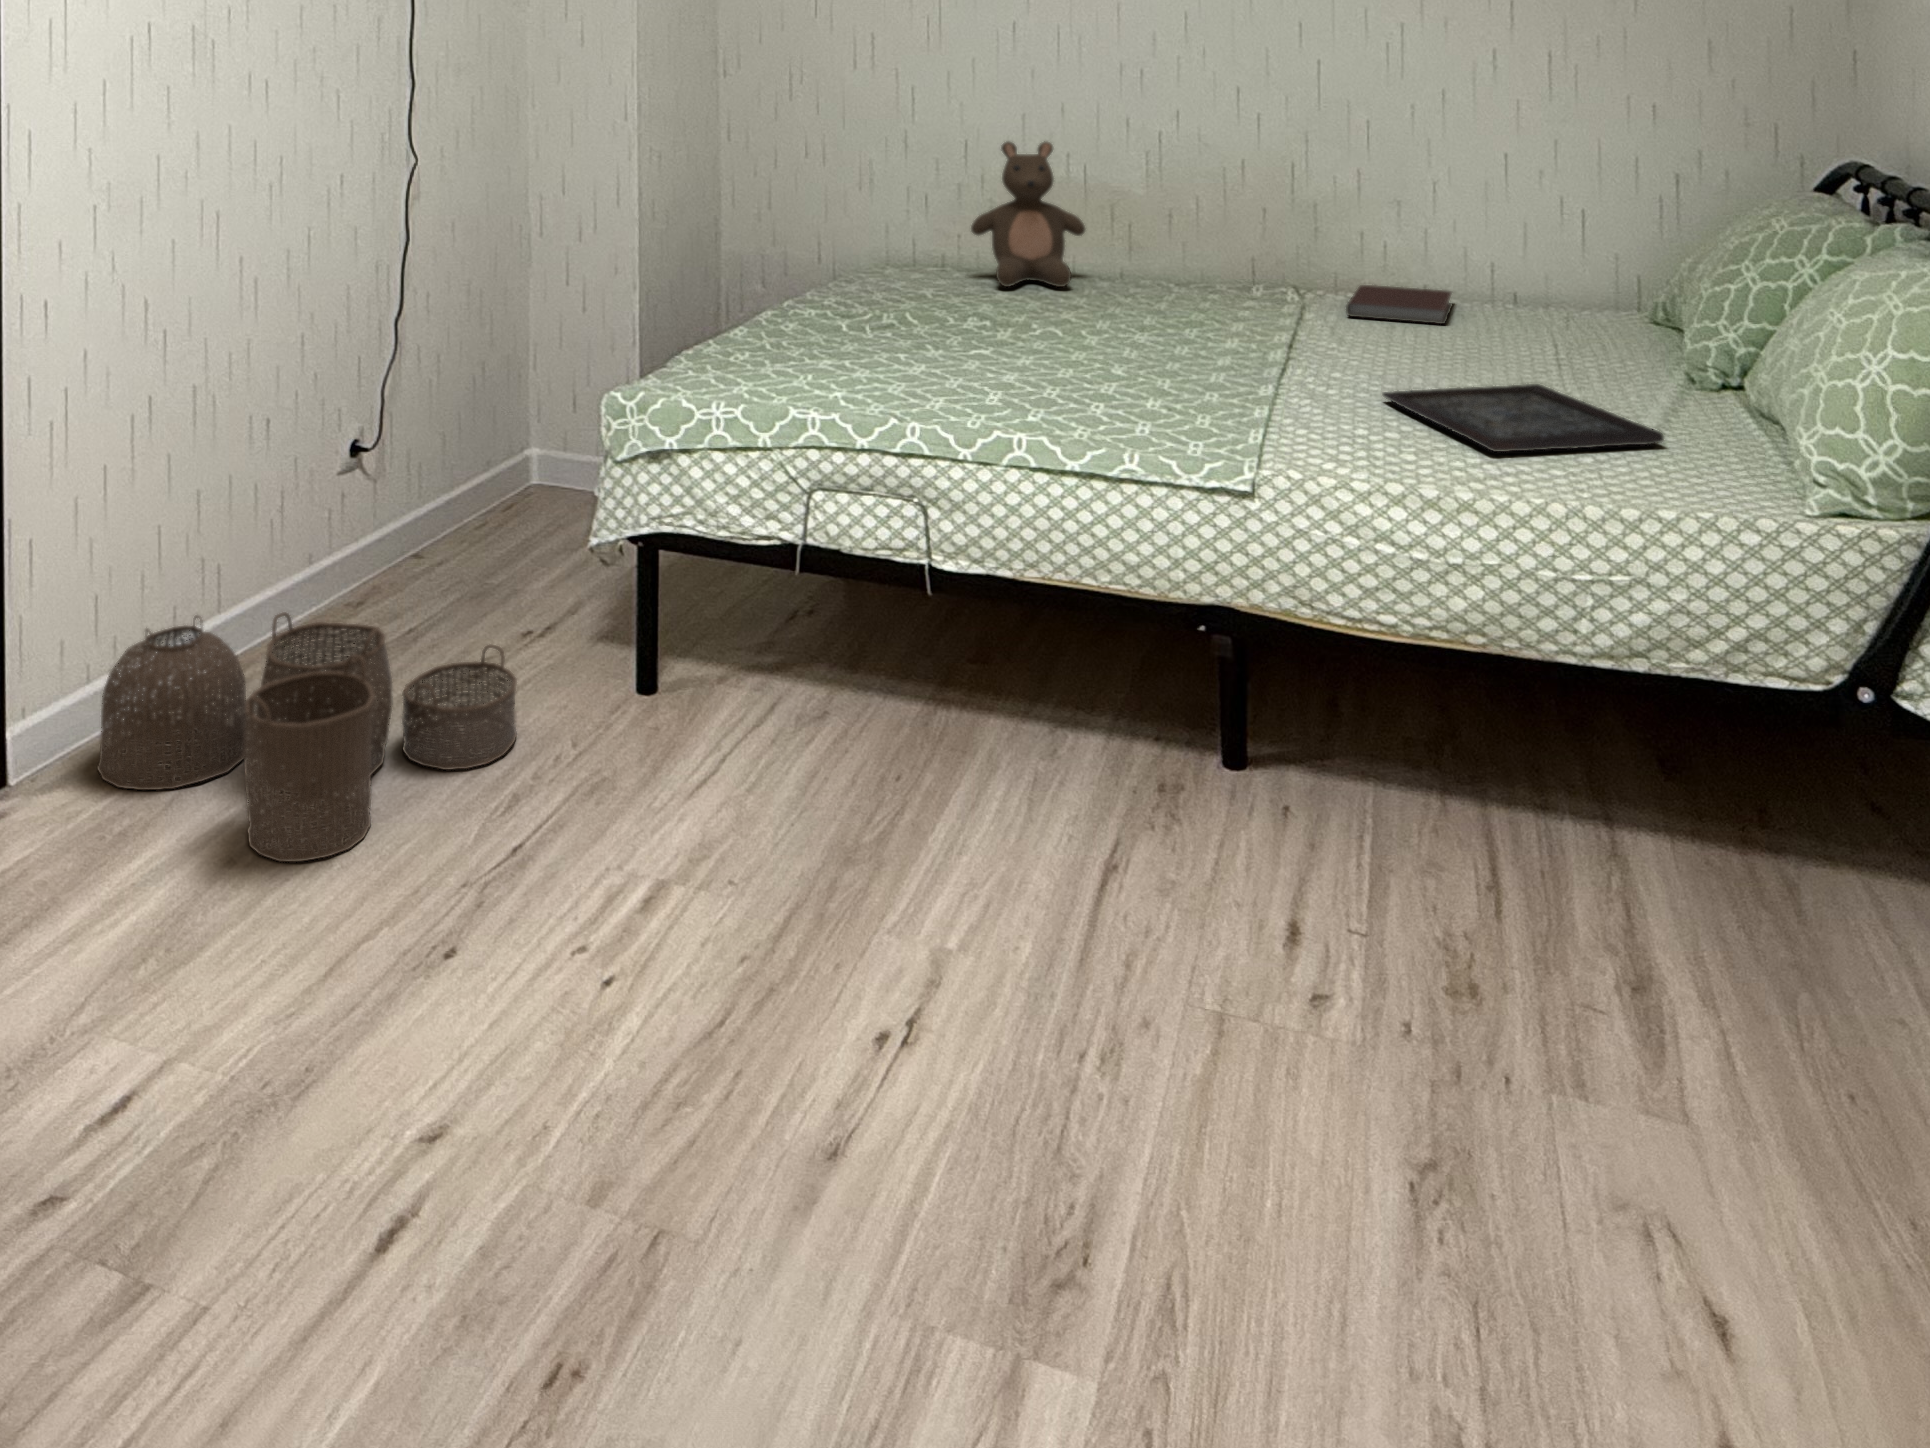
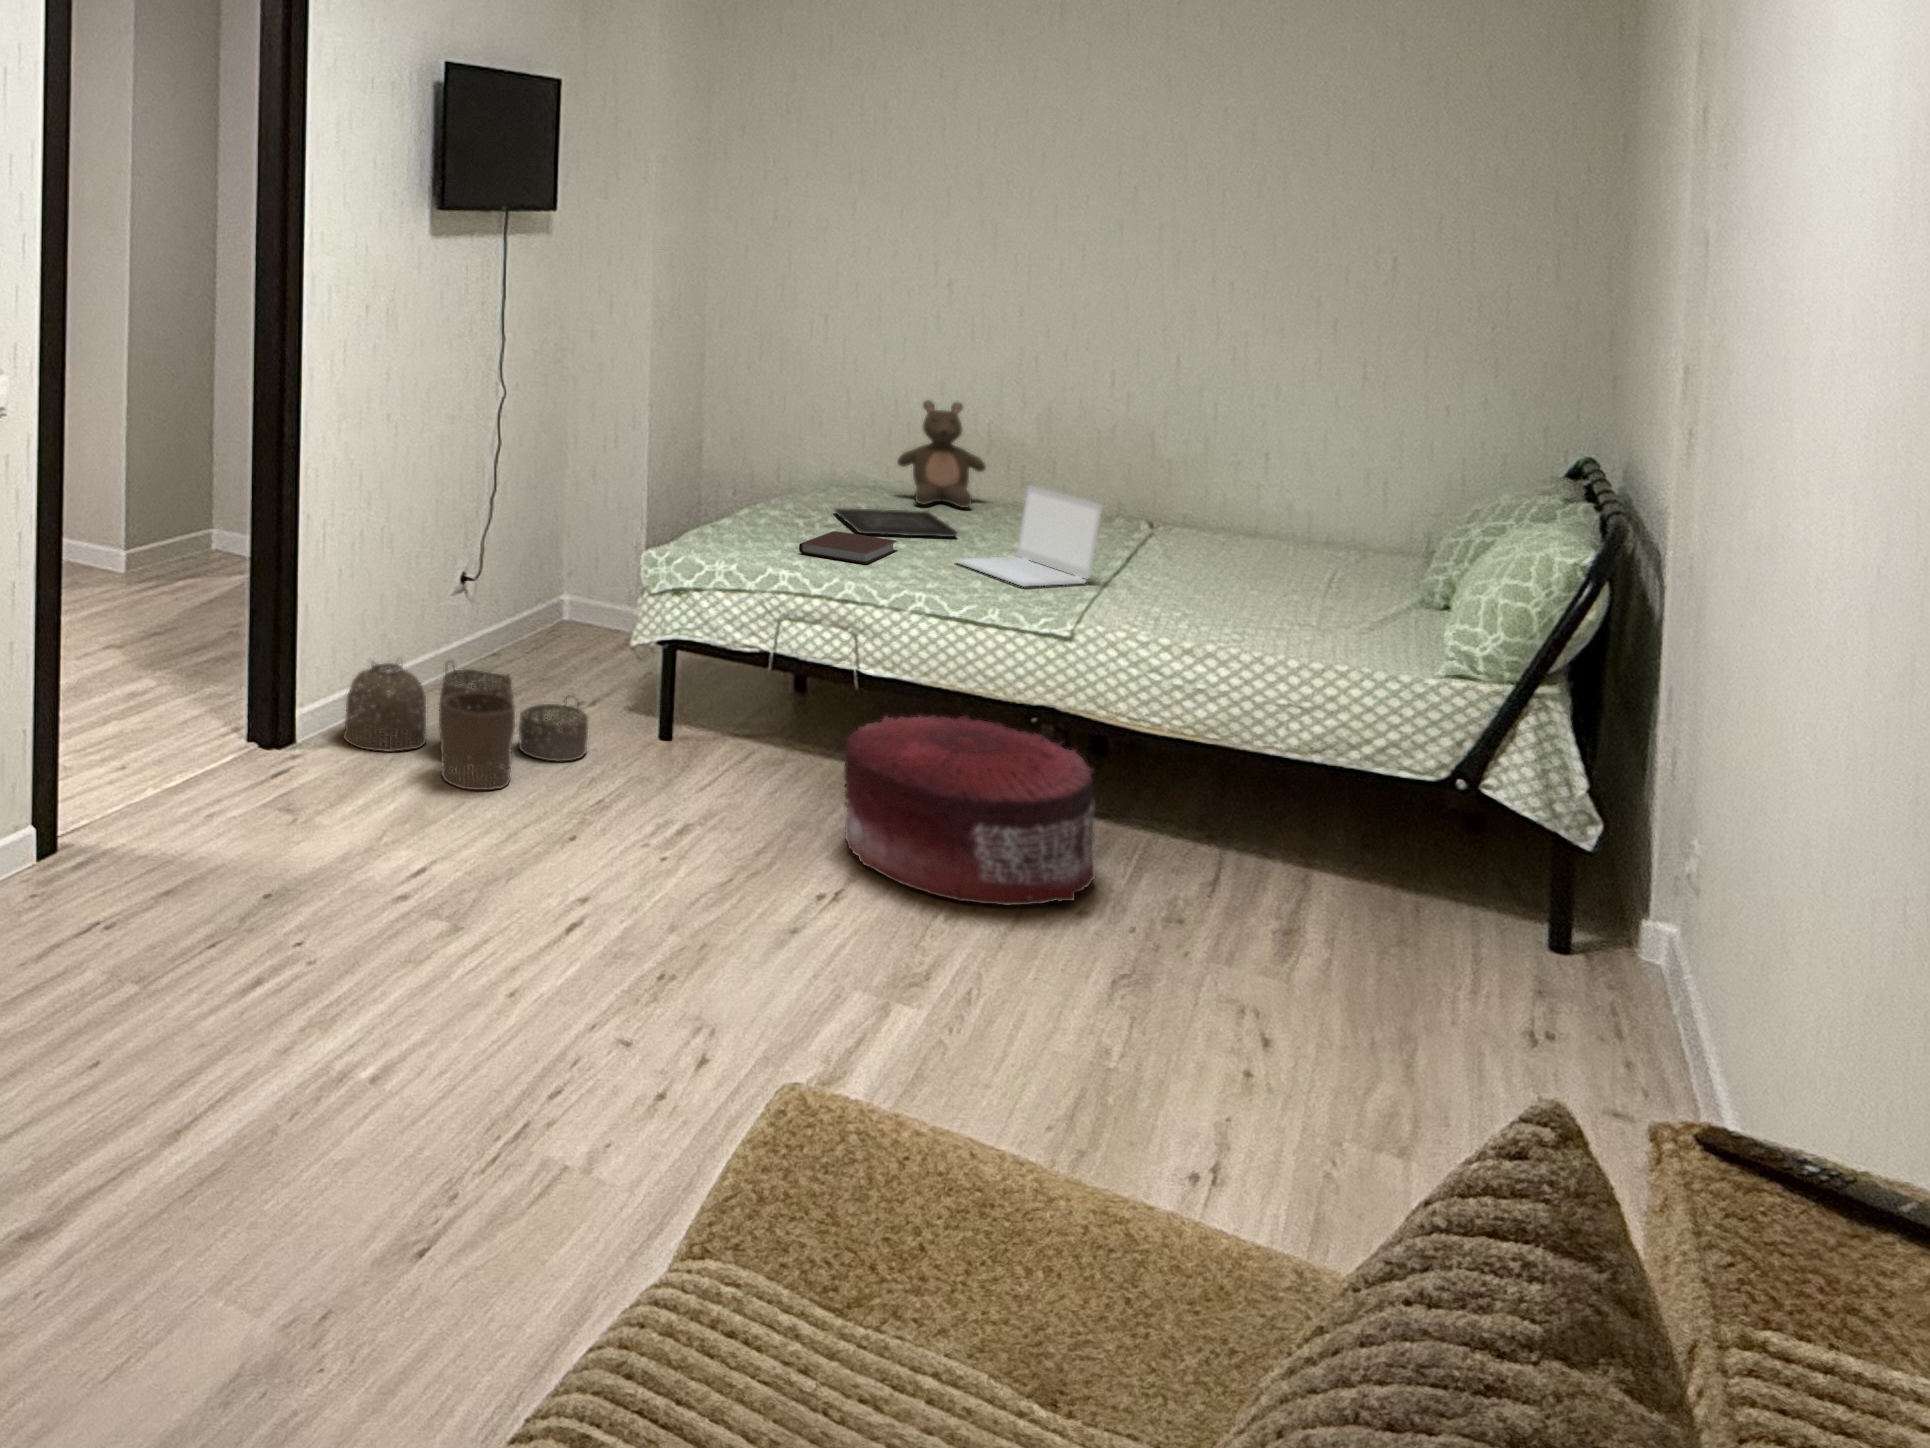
laptop: none [1063,251,1269,408] -> present [955,485,1102,586]
notebook: present [1346,285,1452,324] -> present [799,531,897,564]
tray: present [1383,384,1664,452] -> present [835,508,958,537]
pouf: none [919,629,1329,1011] -> present [844,715,1096,905]

